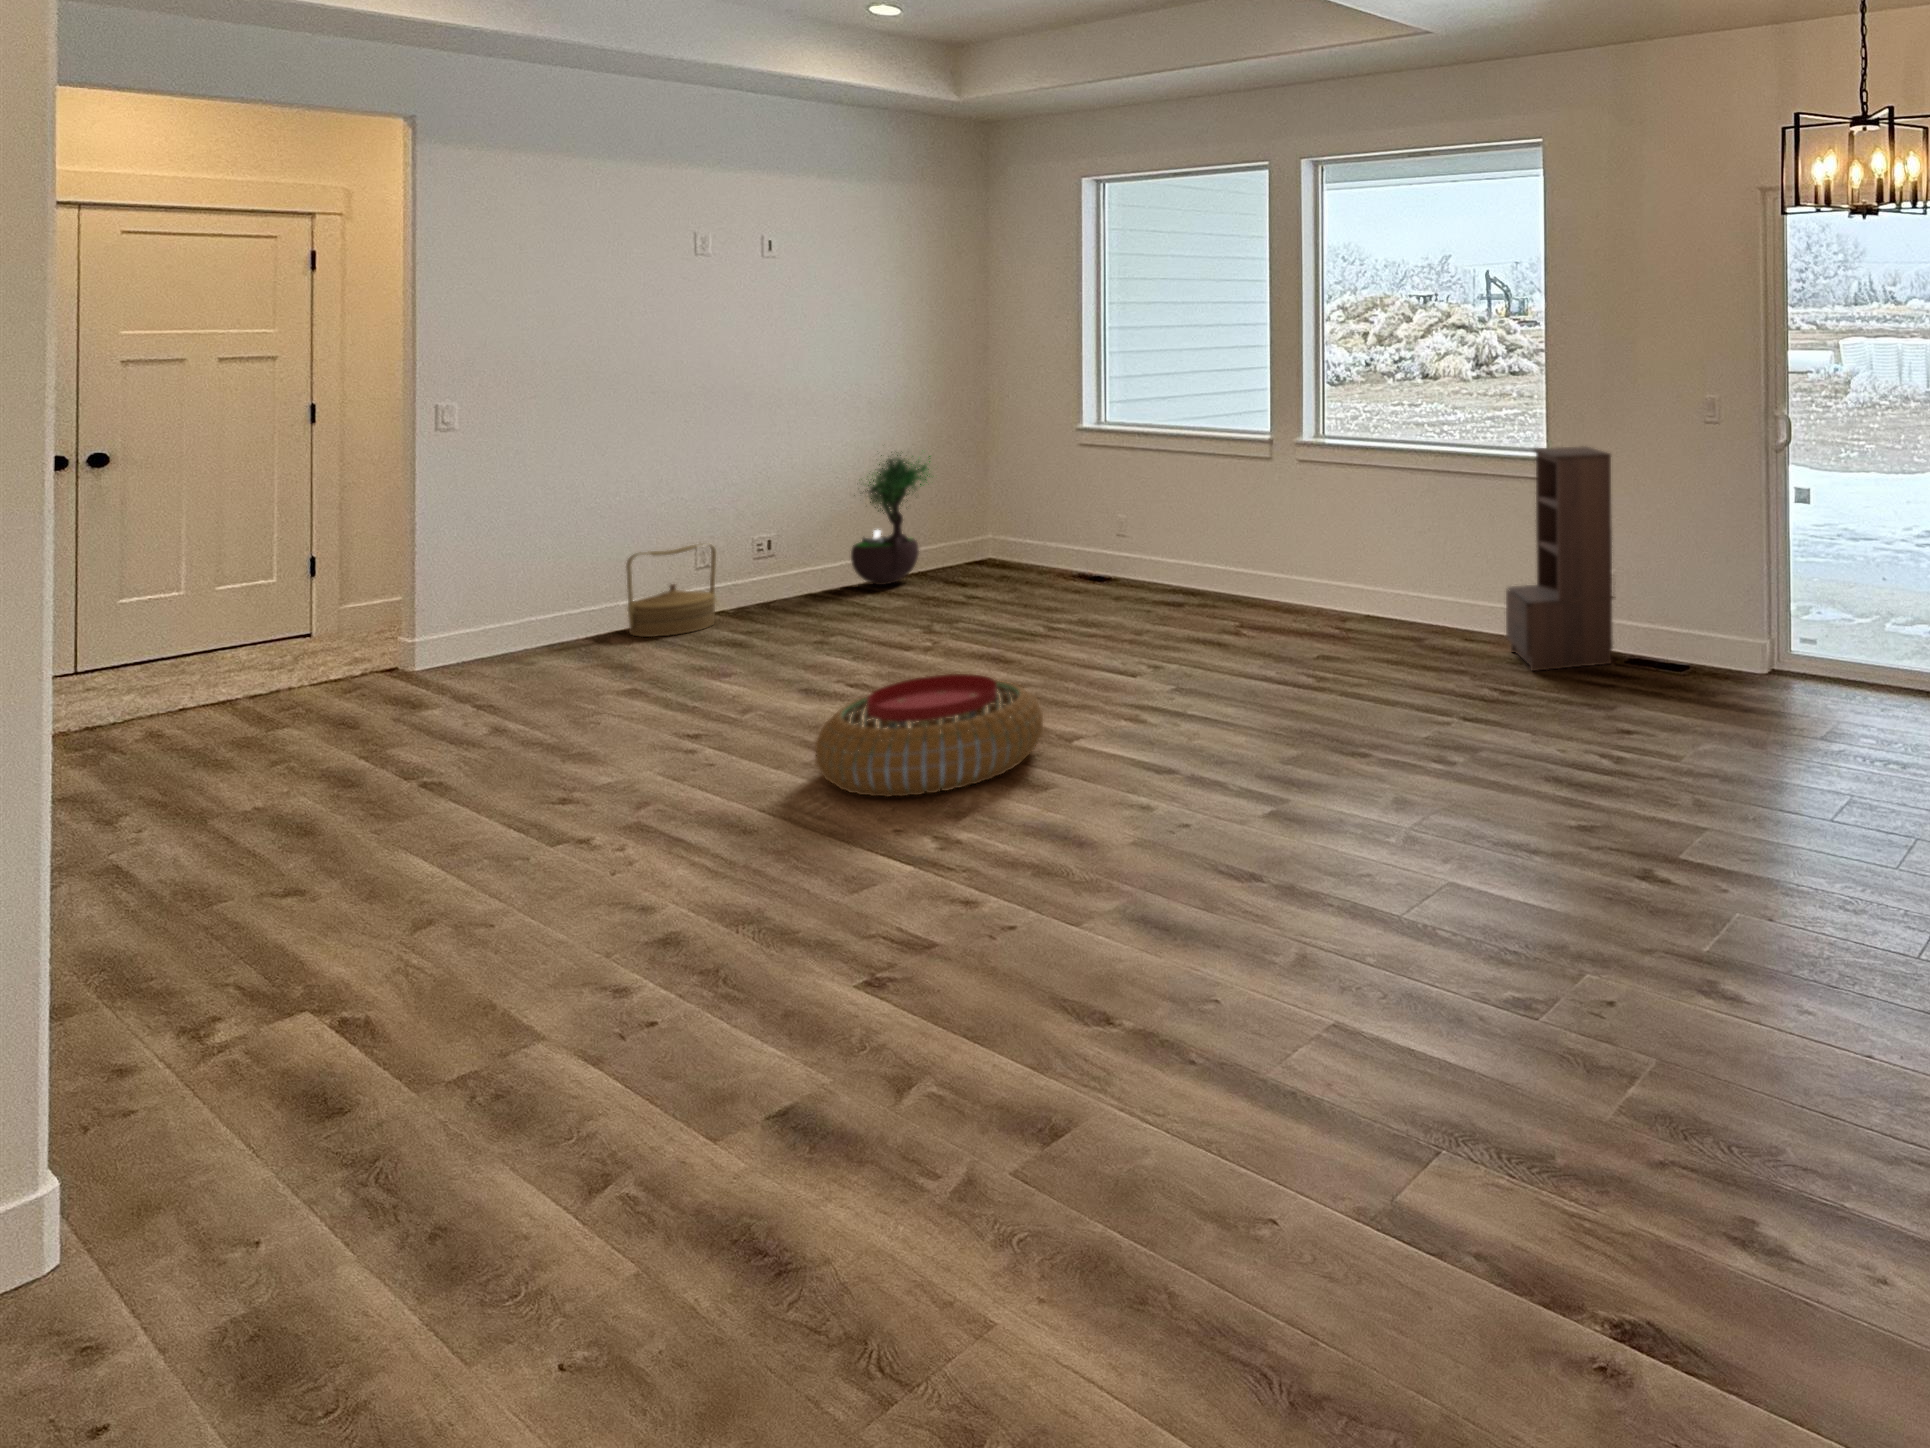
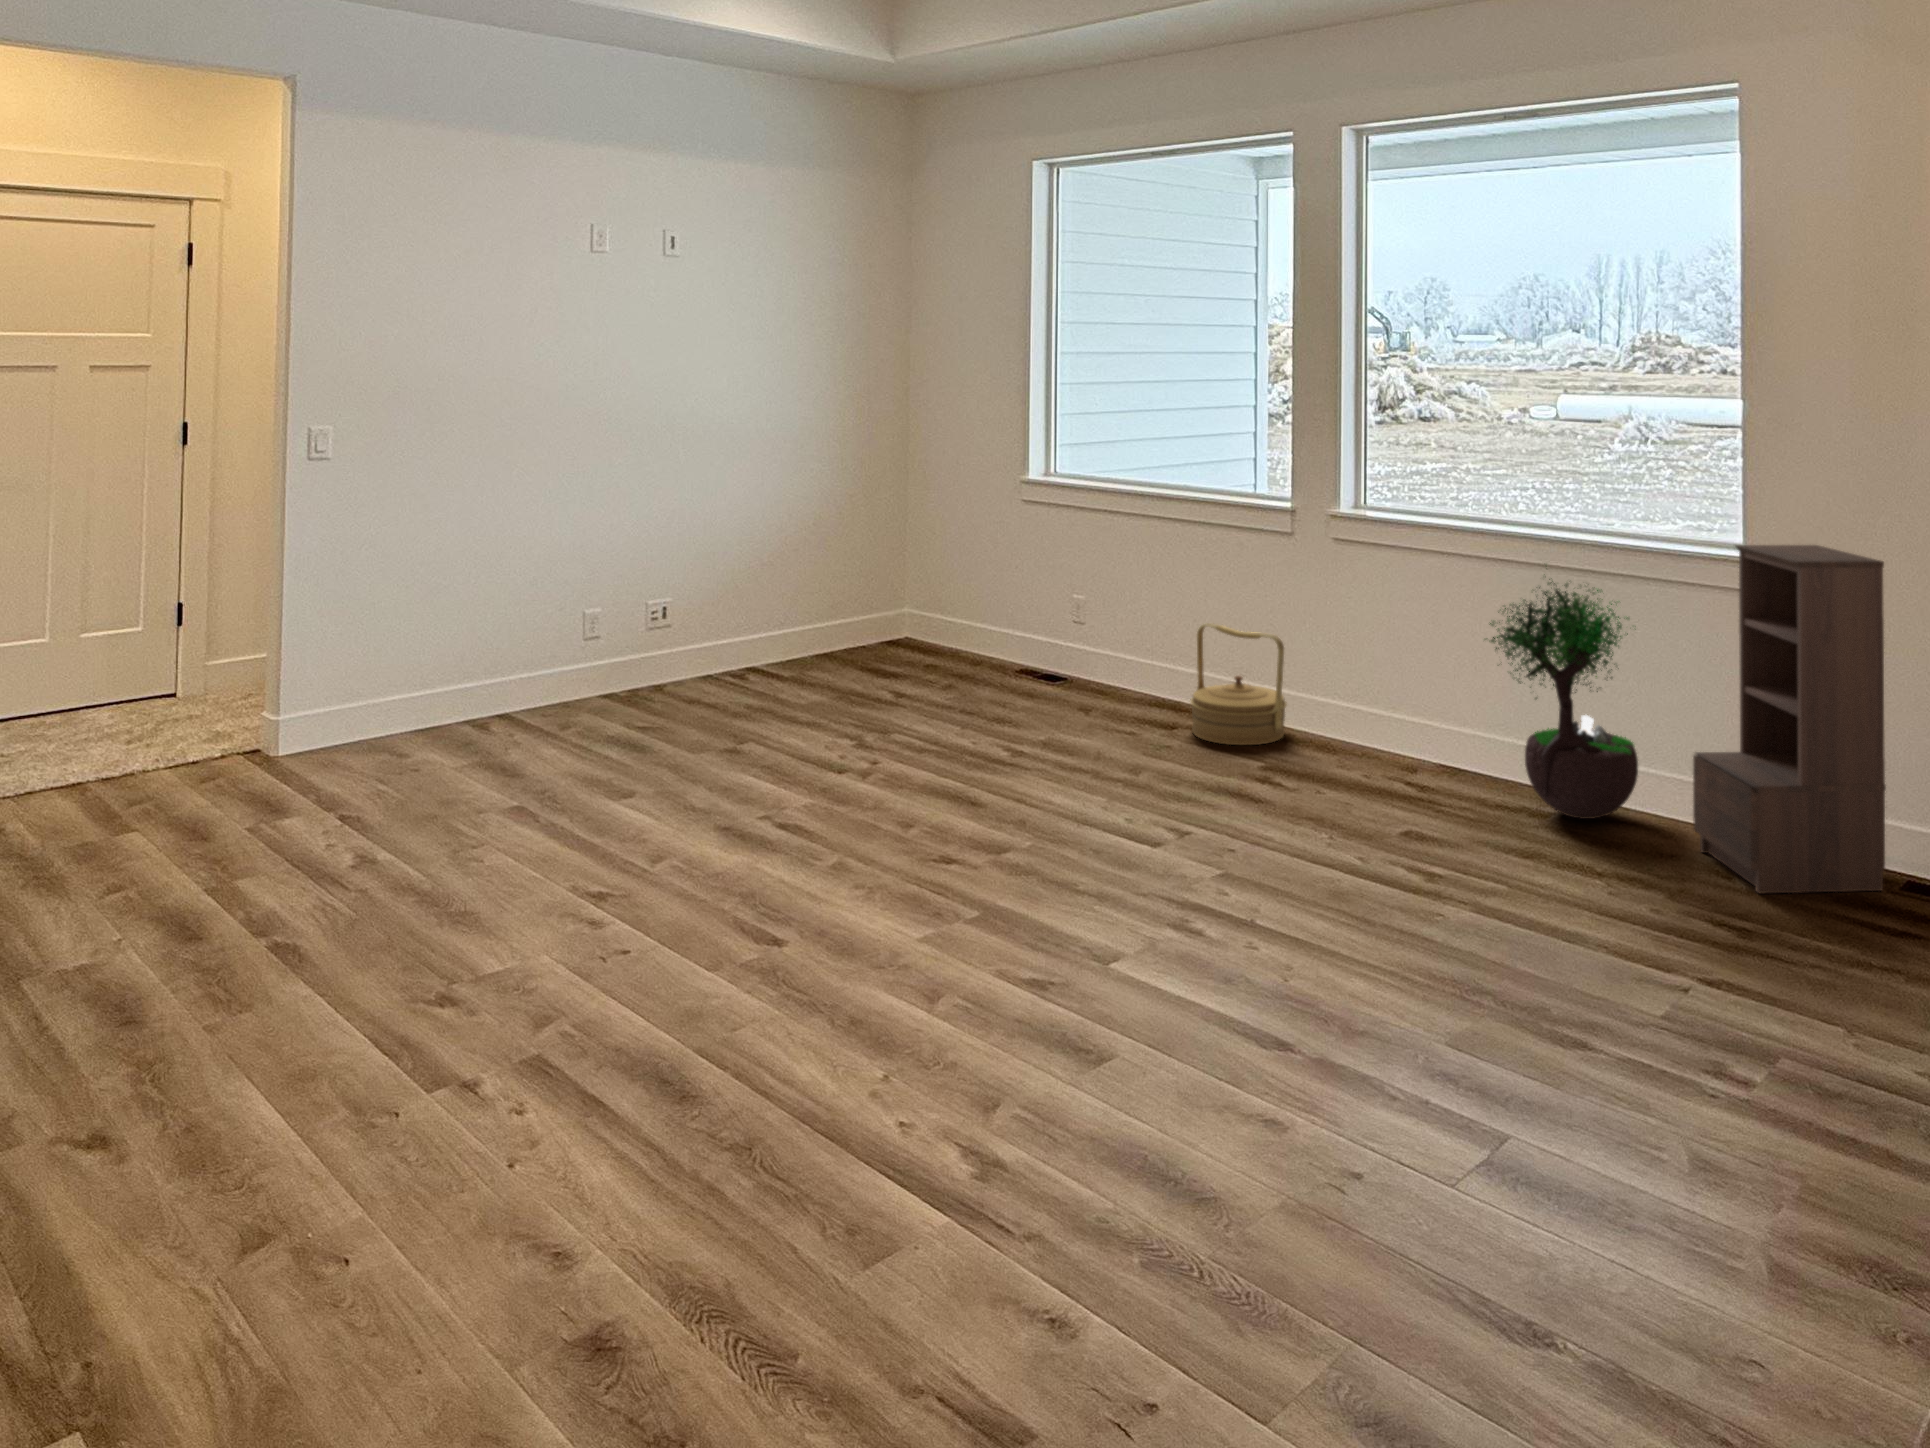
potted tree: present [851,452,931,585] -> present [1486,579,1638,819]
woven basket: present [626,543,716,637] -> present [1191,623,1287,745]
pouf: present [815,674,1043,797] -> none [766,849,1074,1050]

